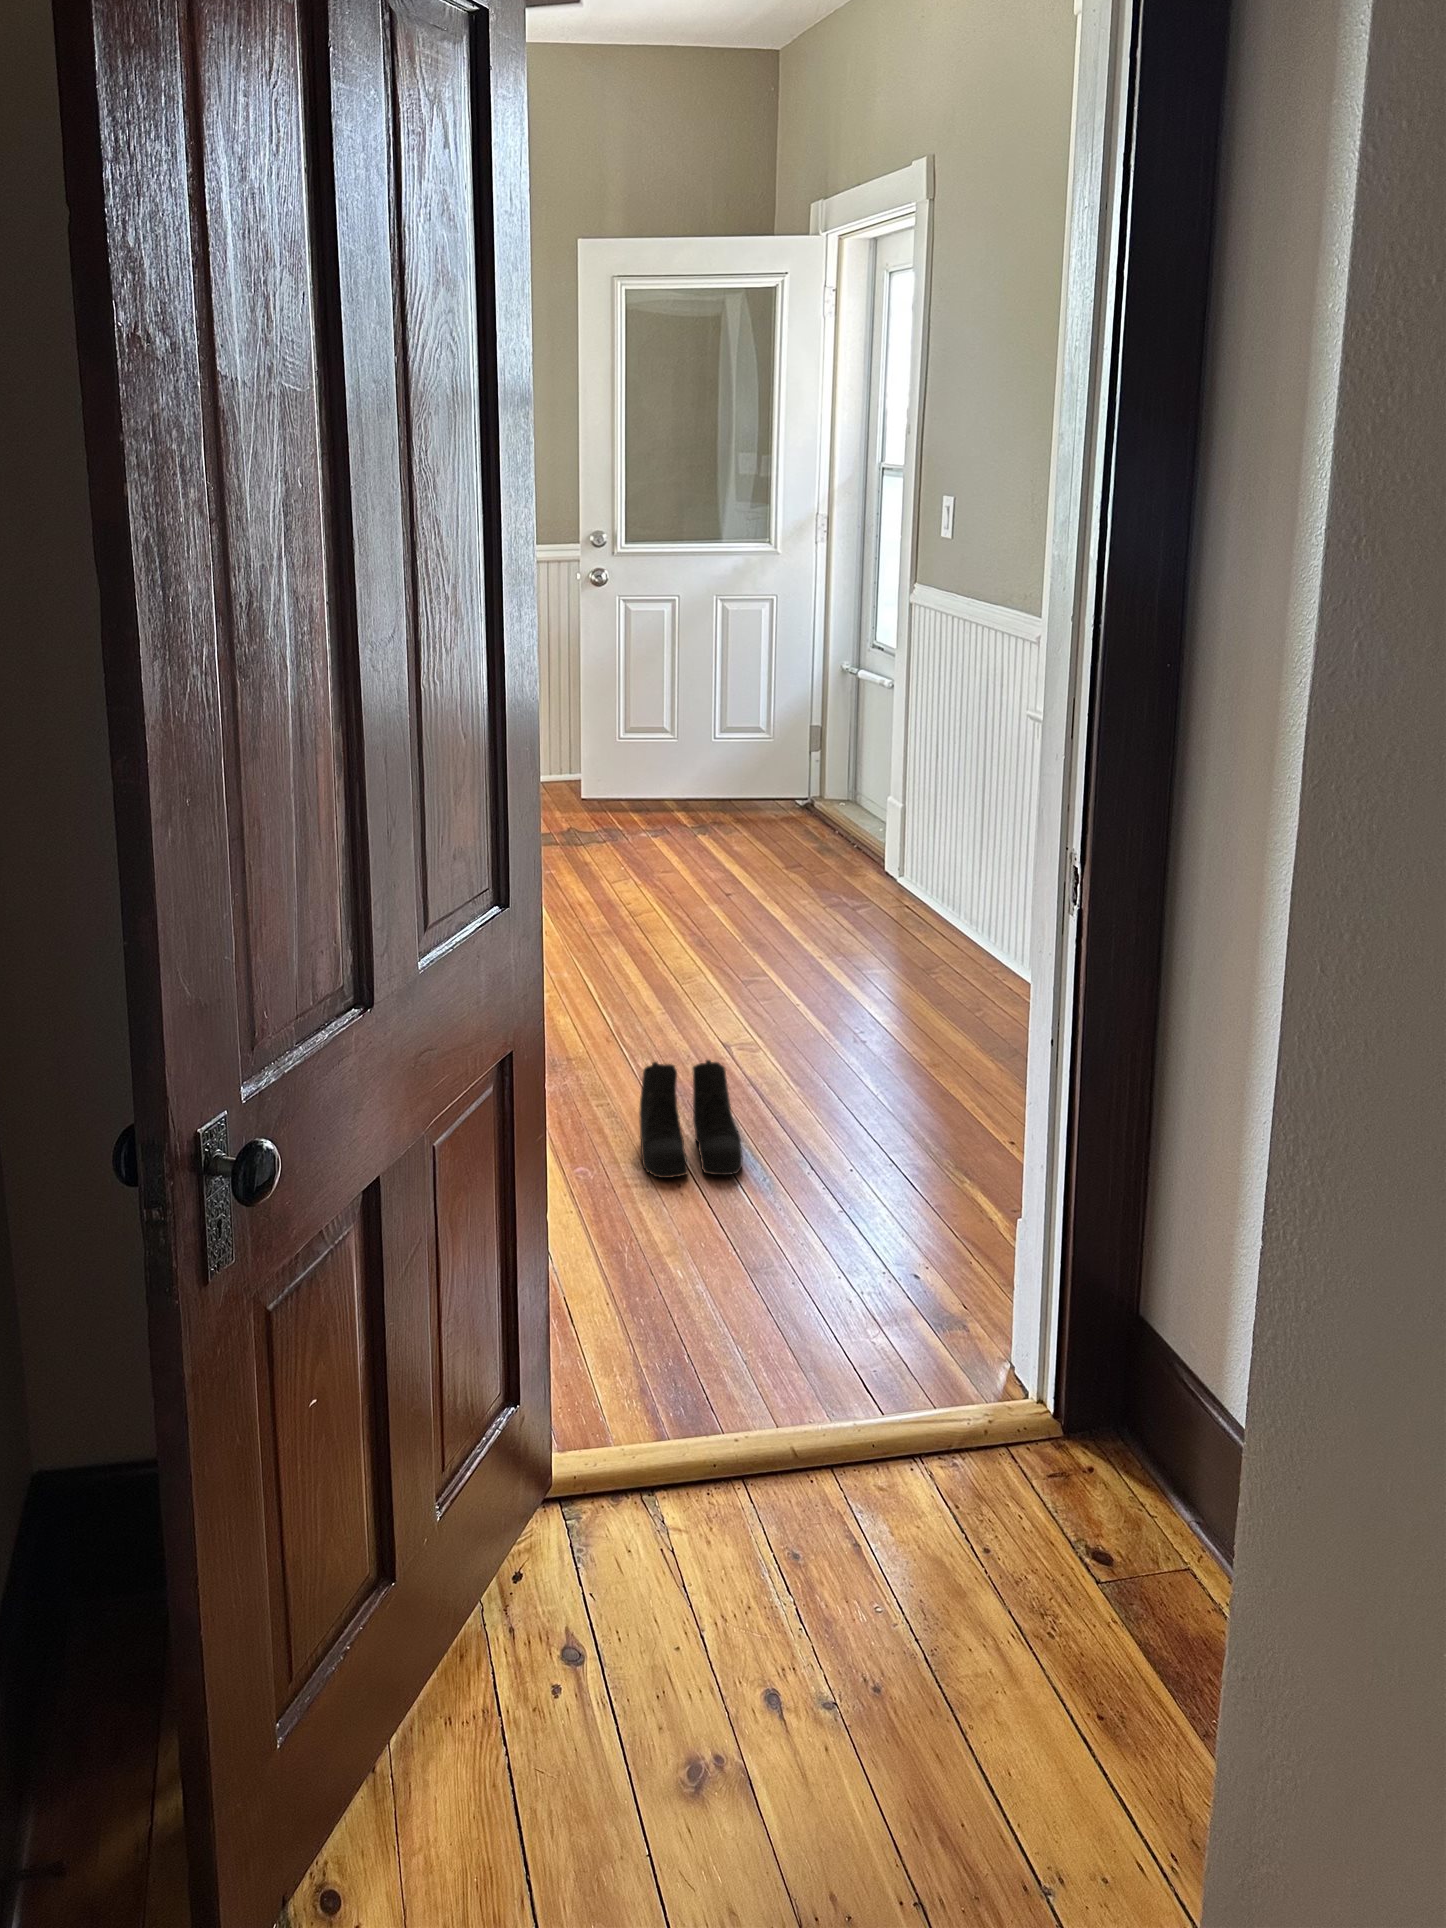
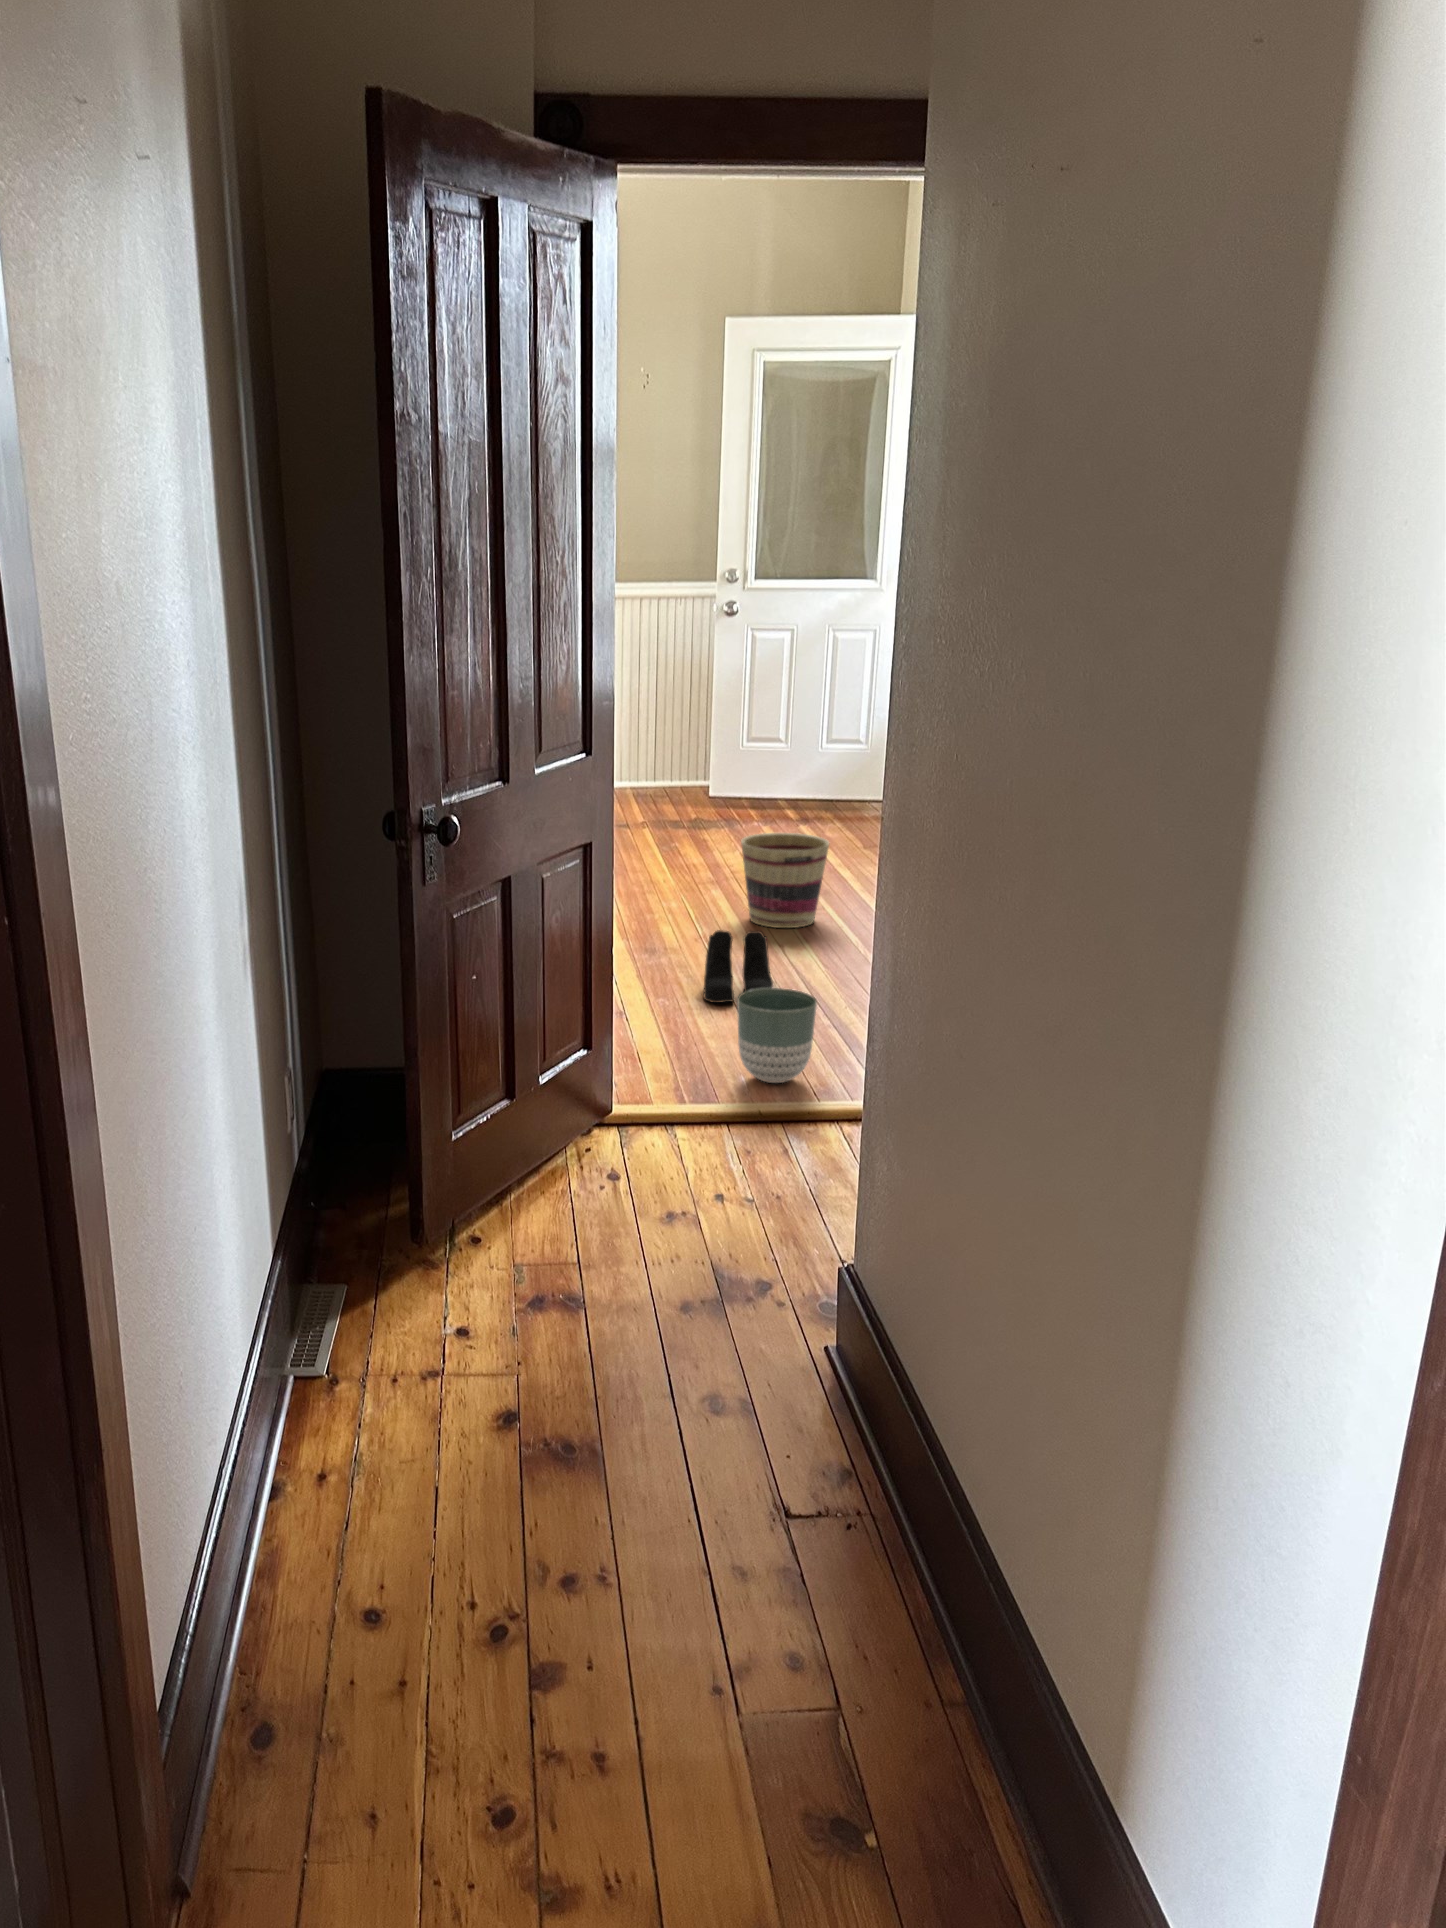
basket: none [658,883,776,1017] -> present [741,833,830,928]
planter: none [728,1202,853,1363] -> present [737,988,817,1083]

